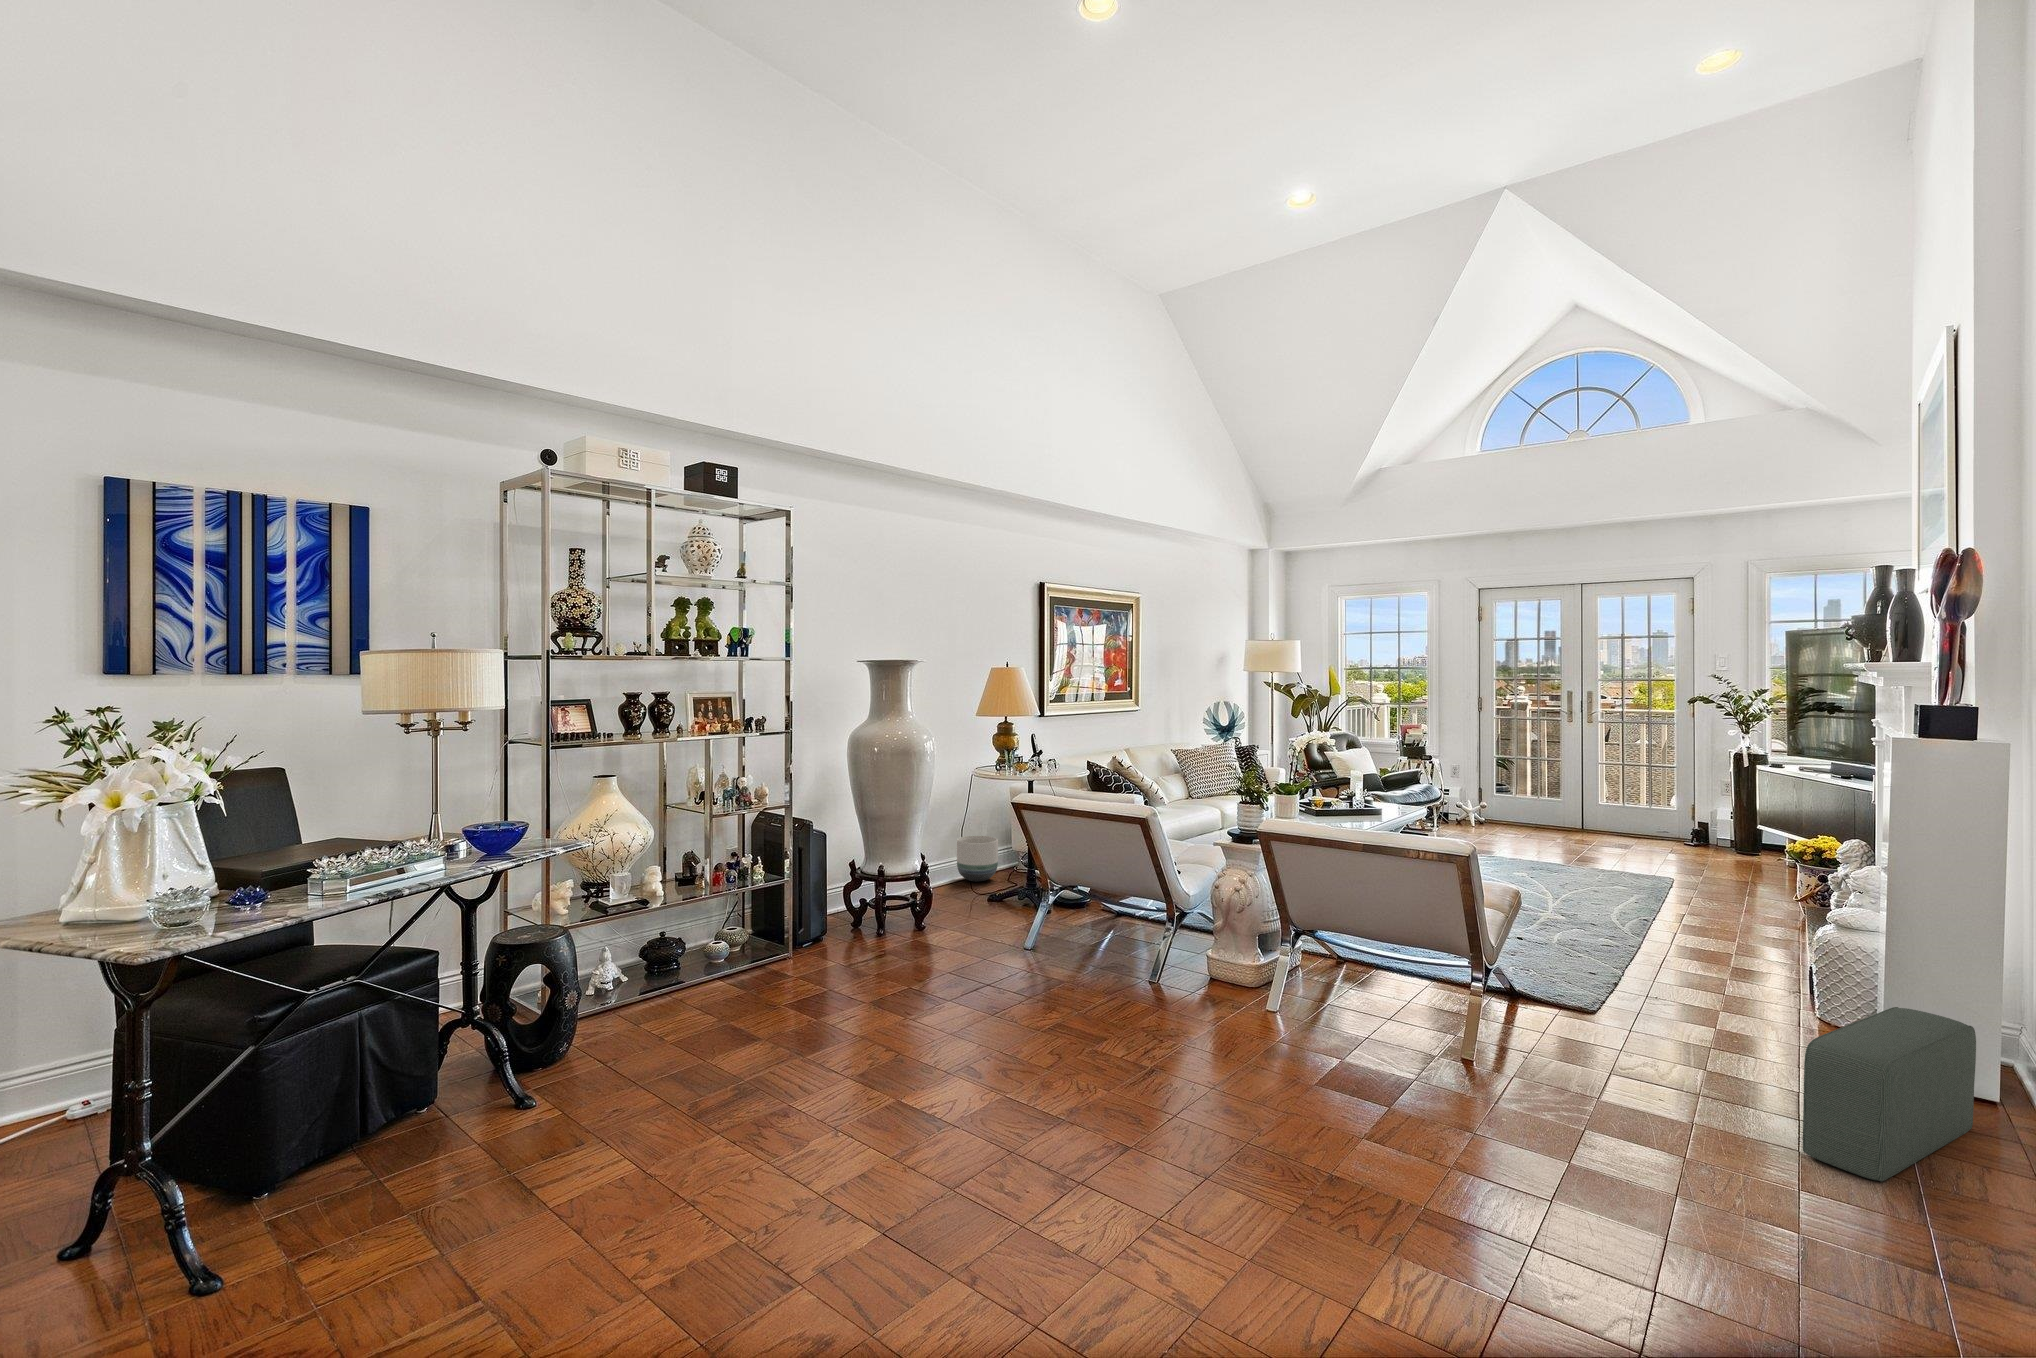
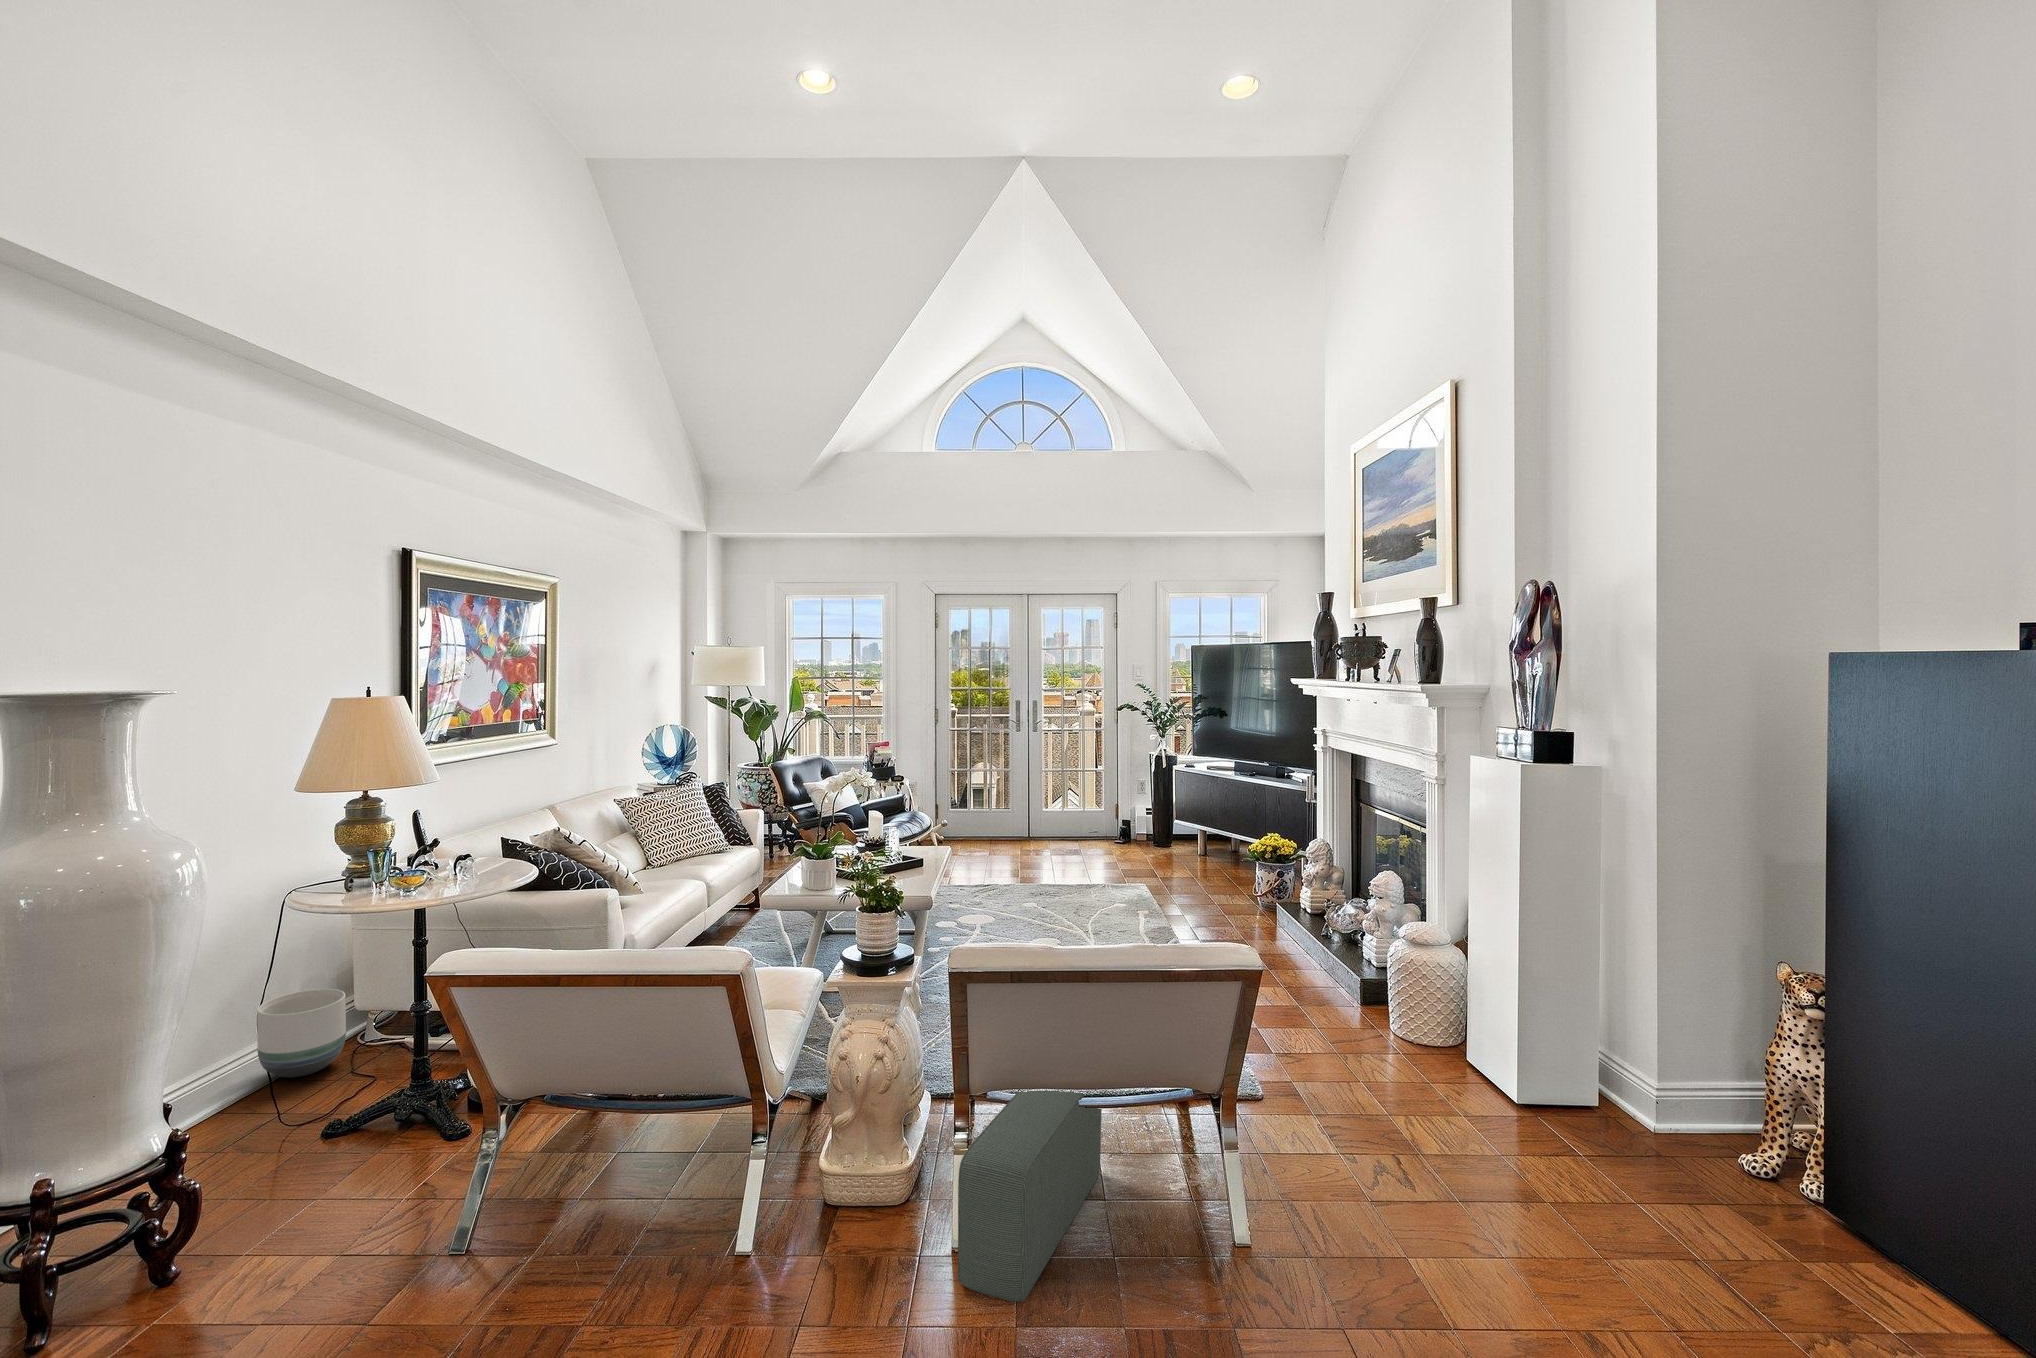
pouf: present [1803,1007,1976,1181] -> present [958,1091,1102,1302]

